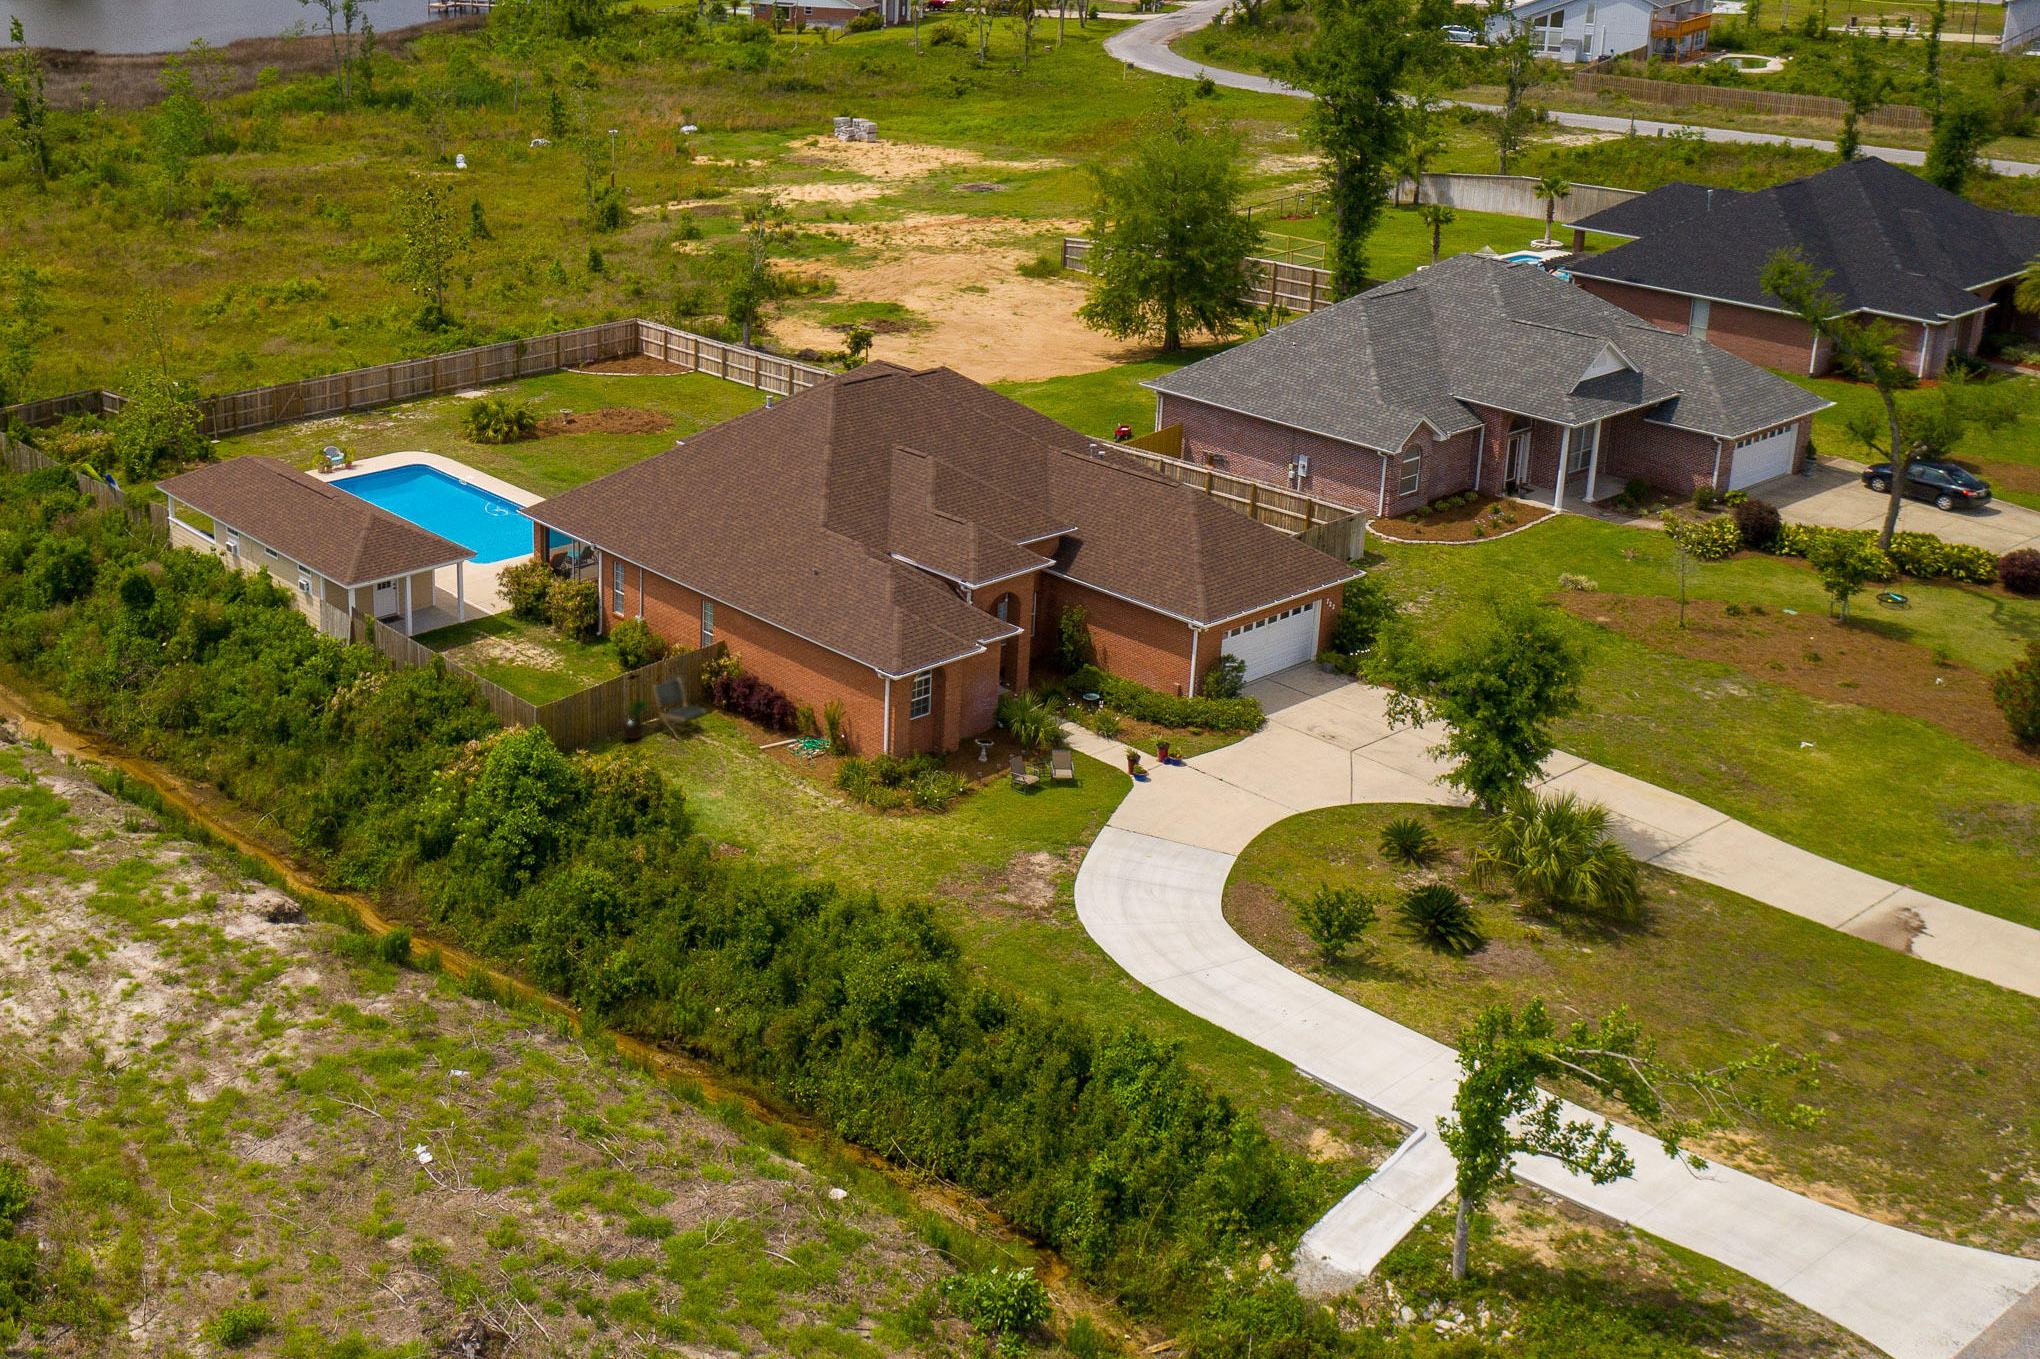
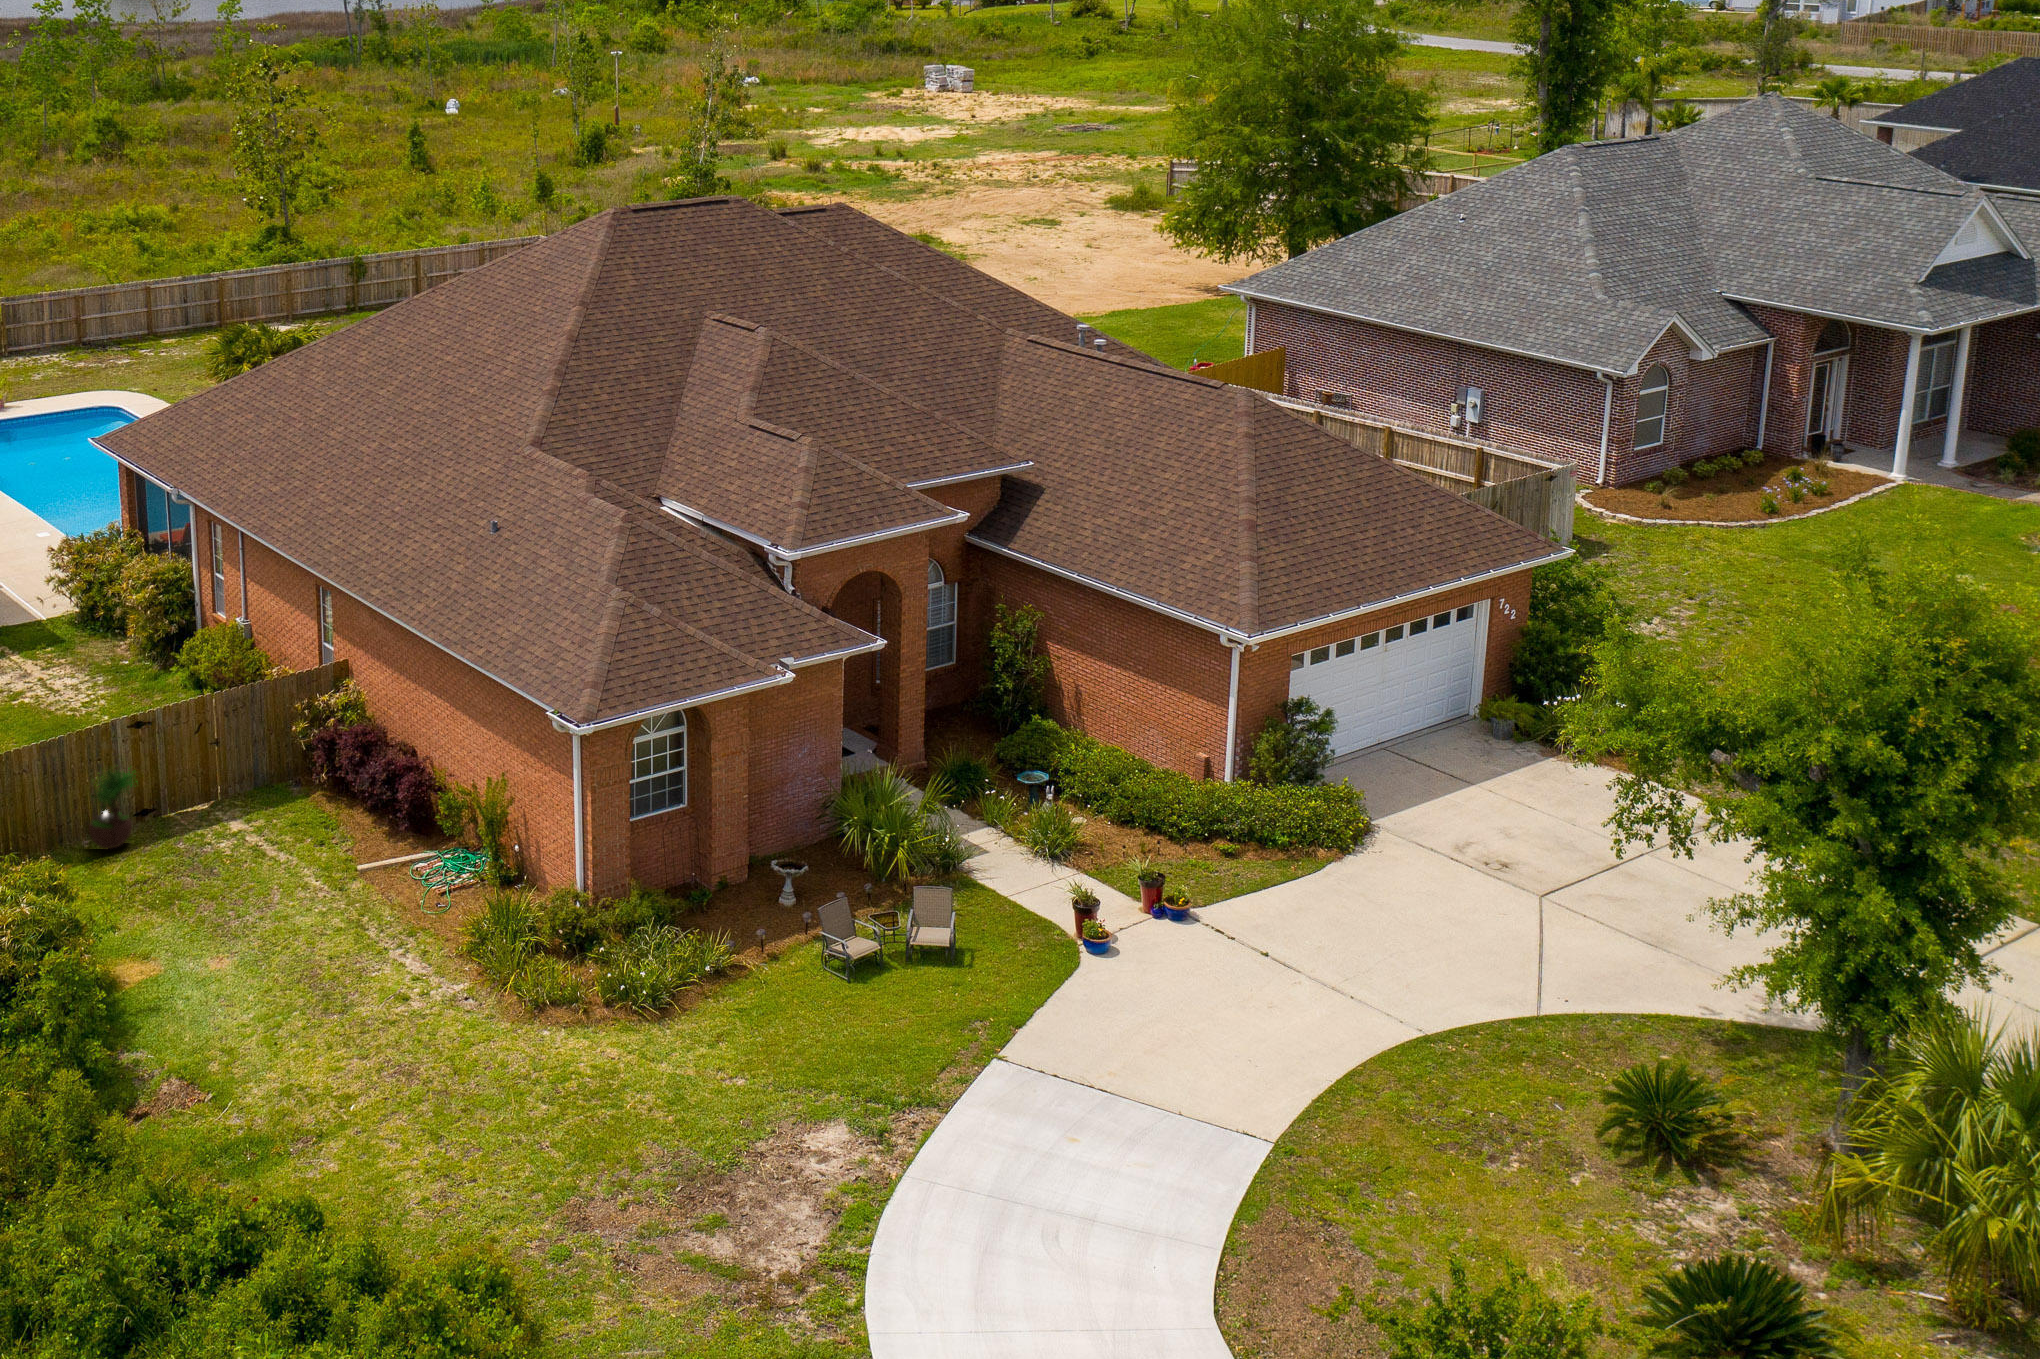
lounge chair: present [653,678,705,738] -> none [160,726,268,852]

